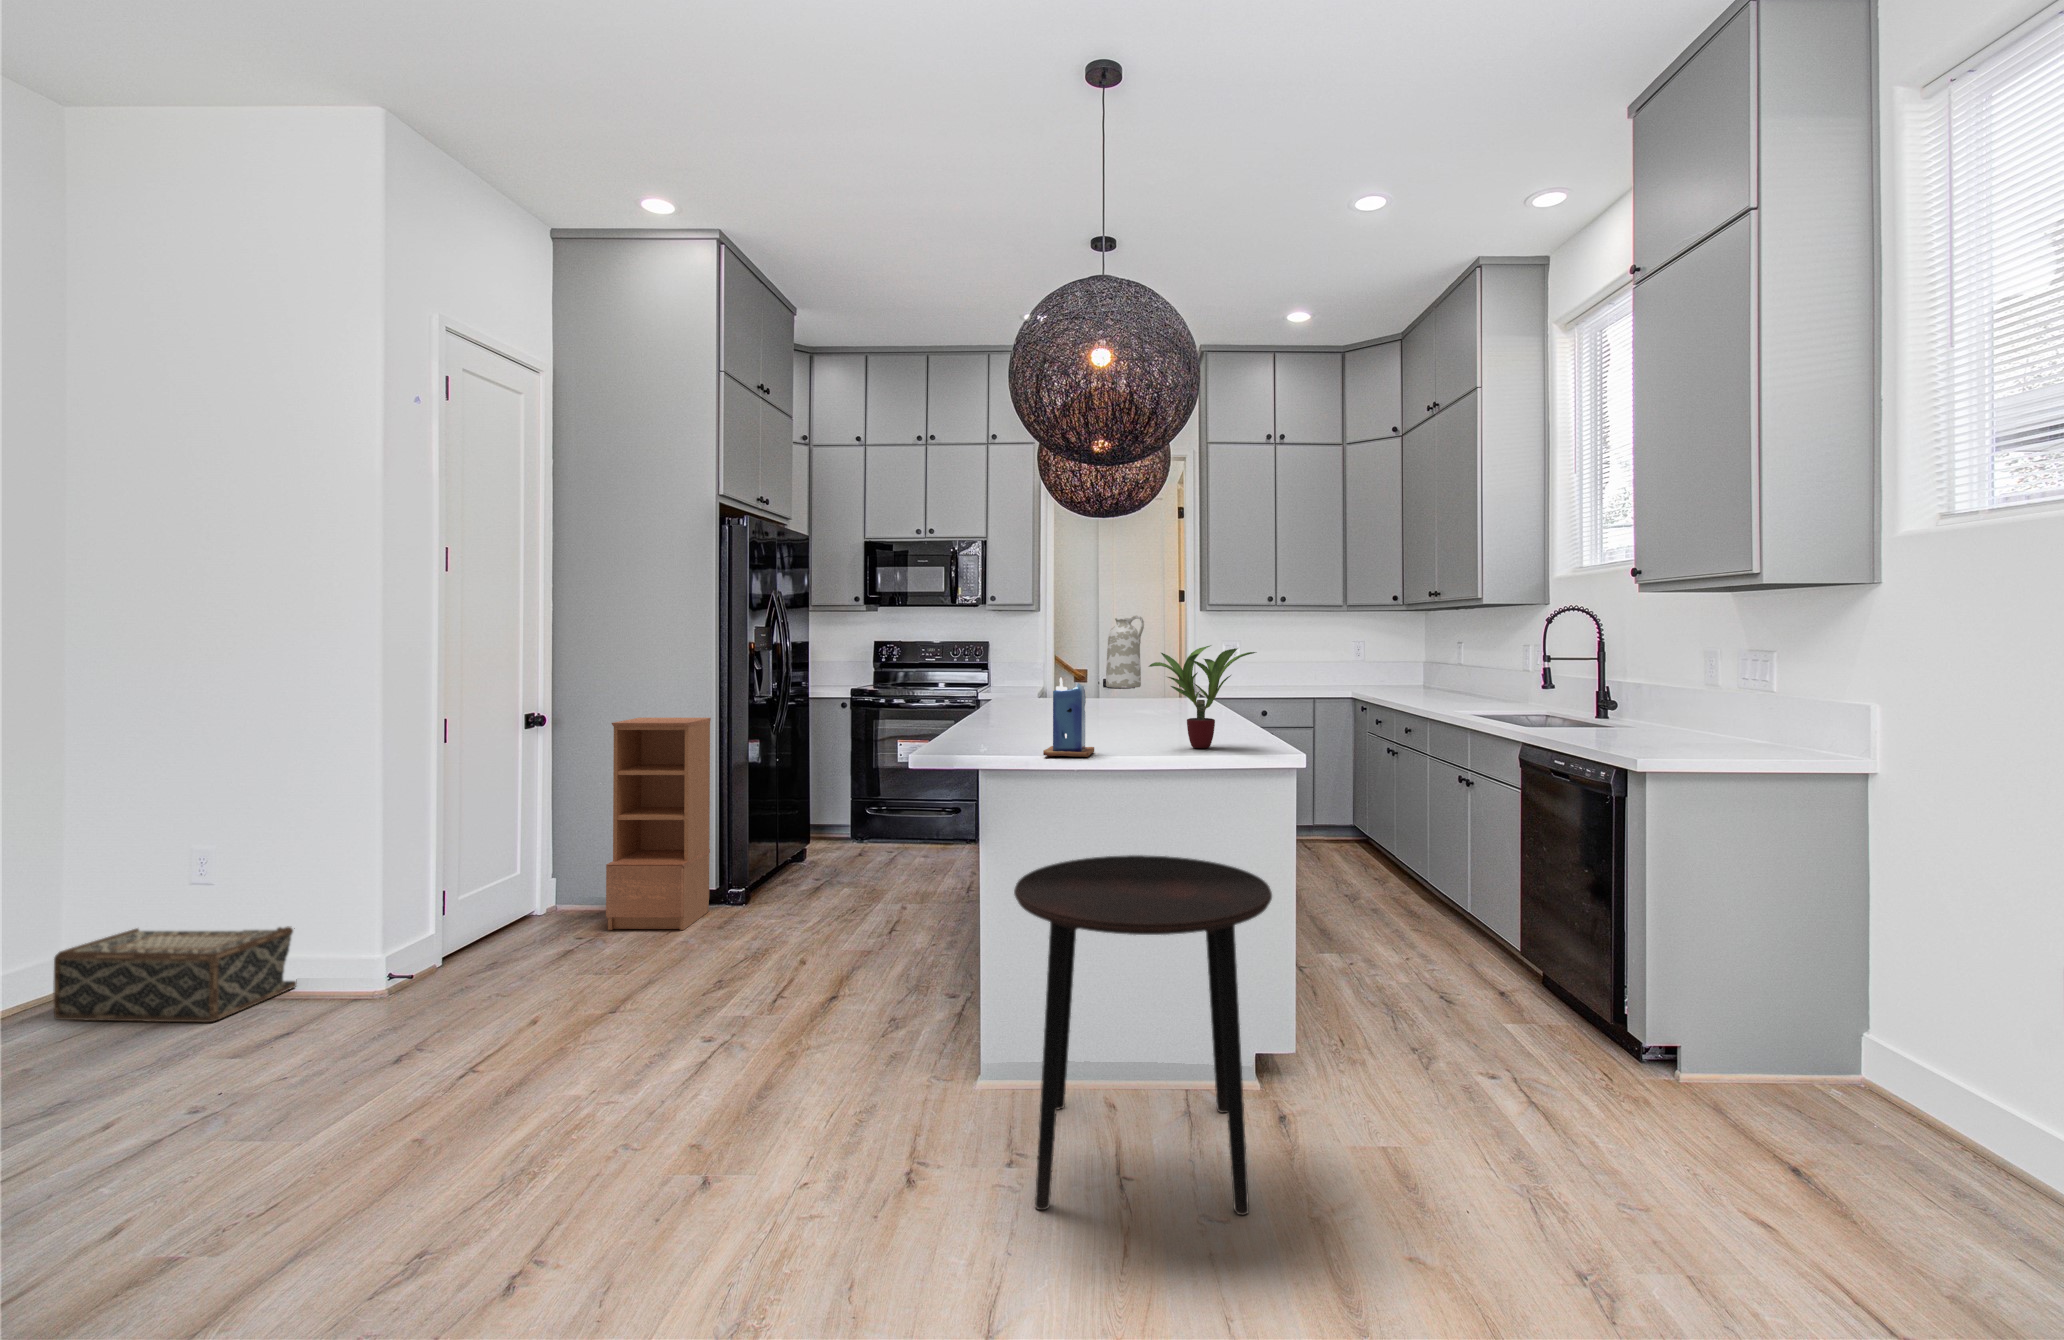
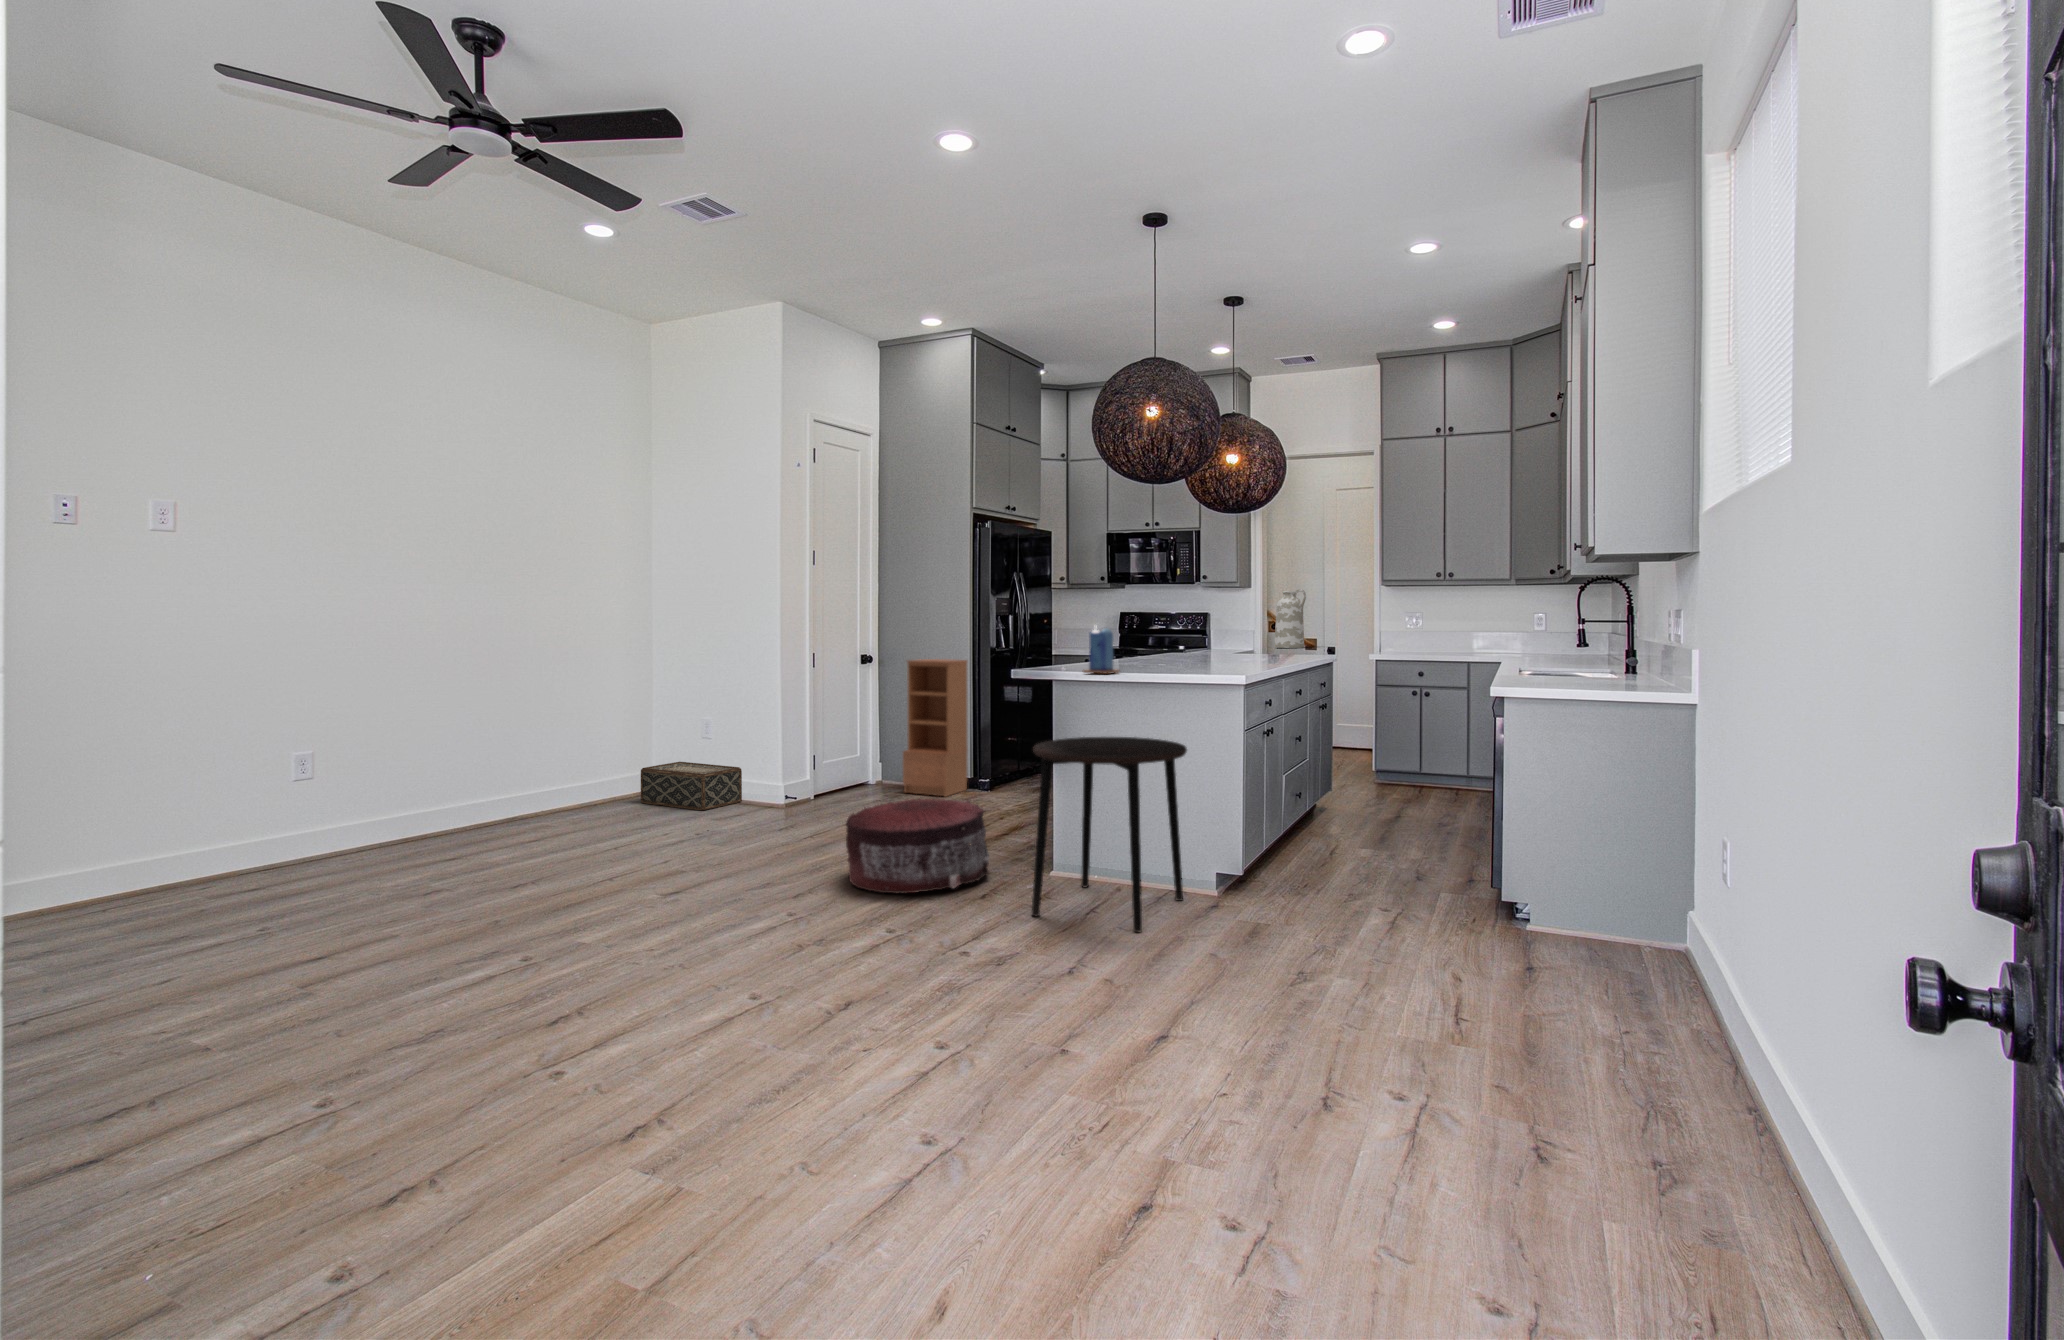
potted plant: present [1149,645,1256,748] -> none [1153,604,1229,672]
pouf: none [609,975,891,1206] -> present [846,799,989,893]

